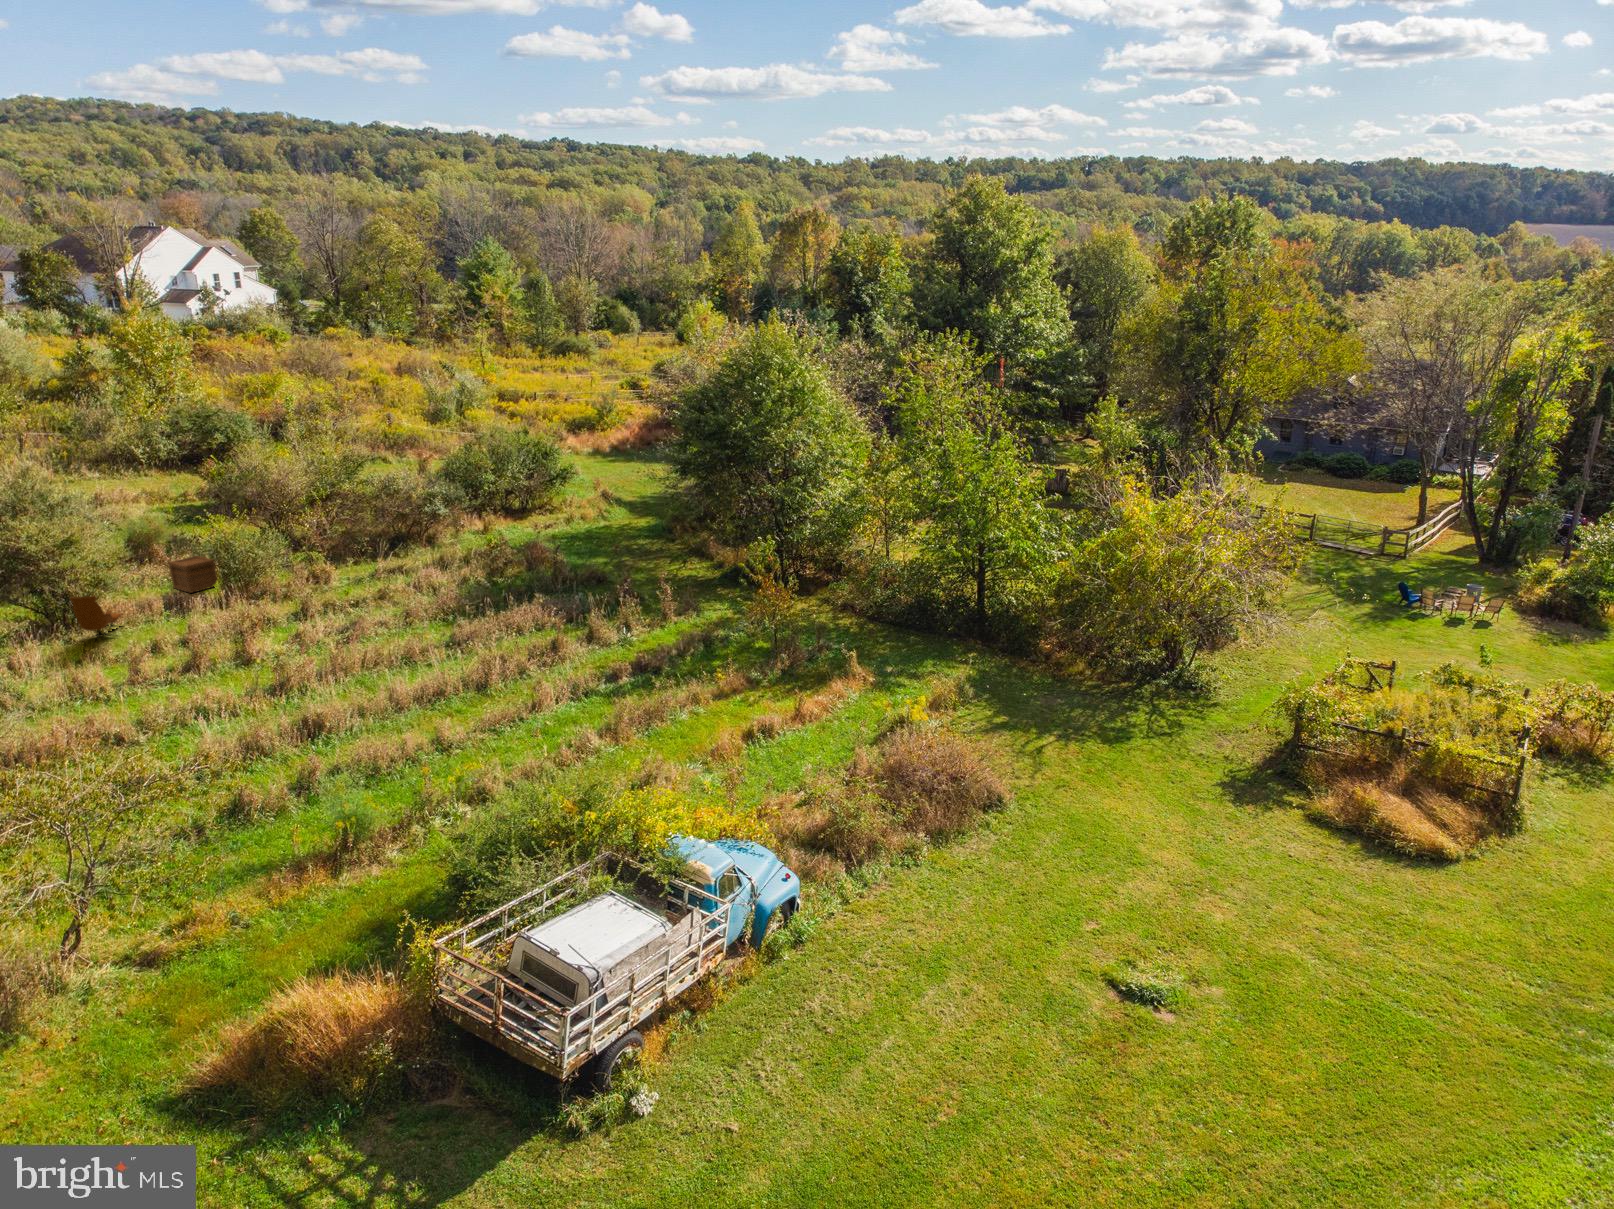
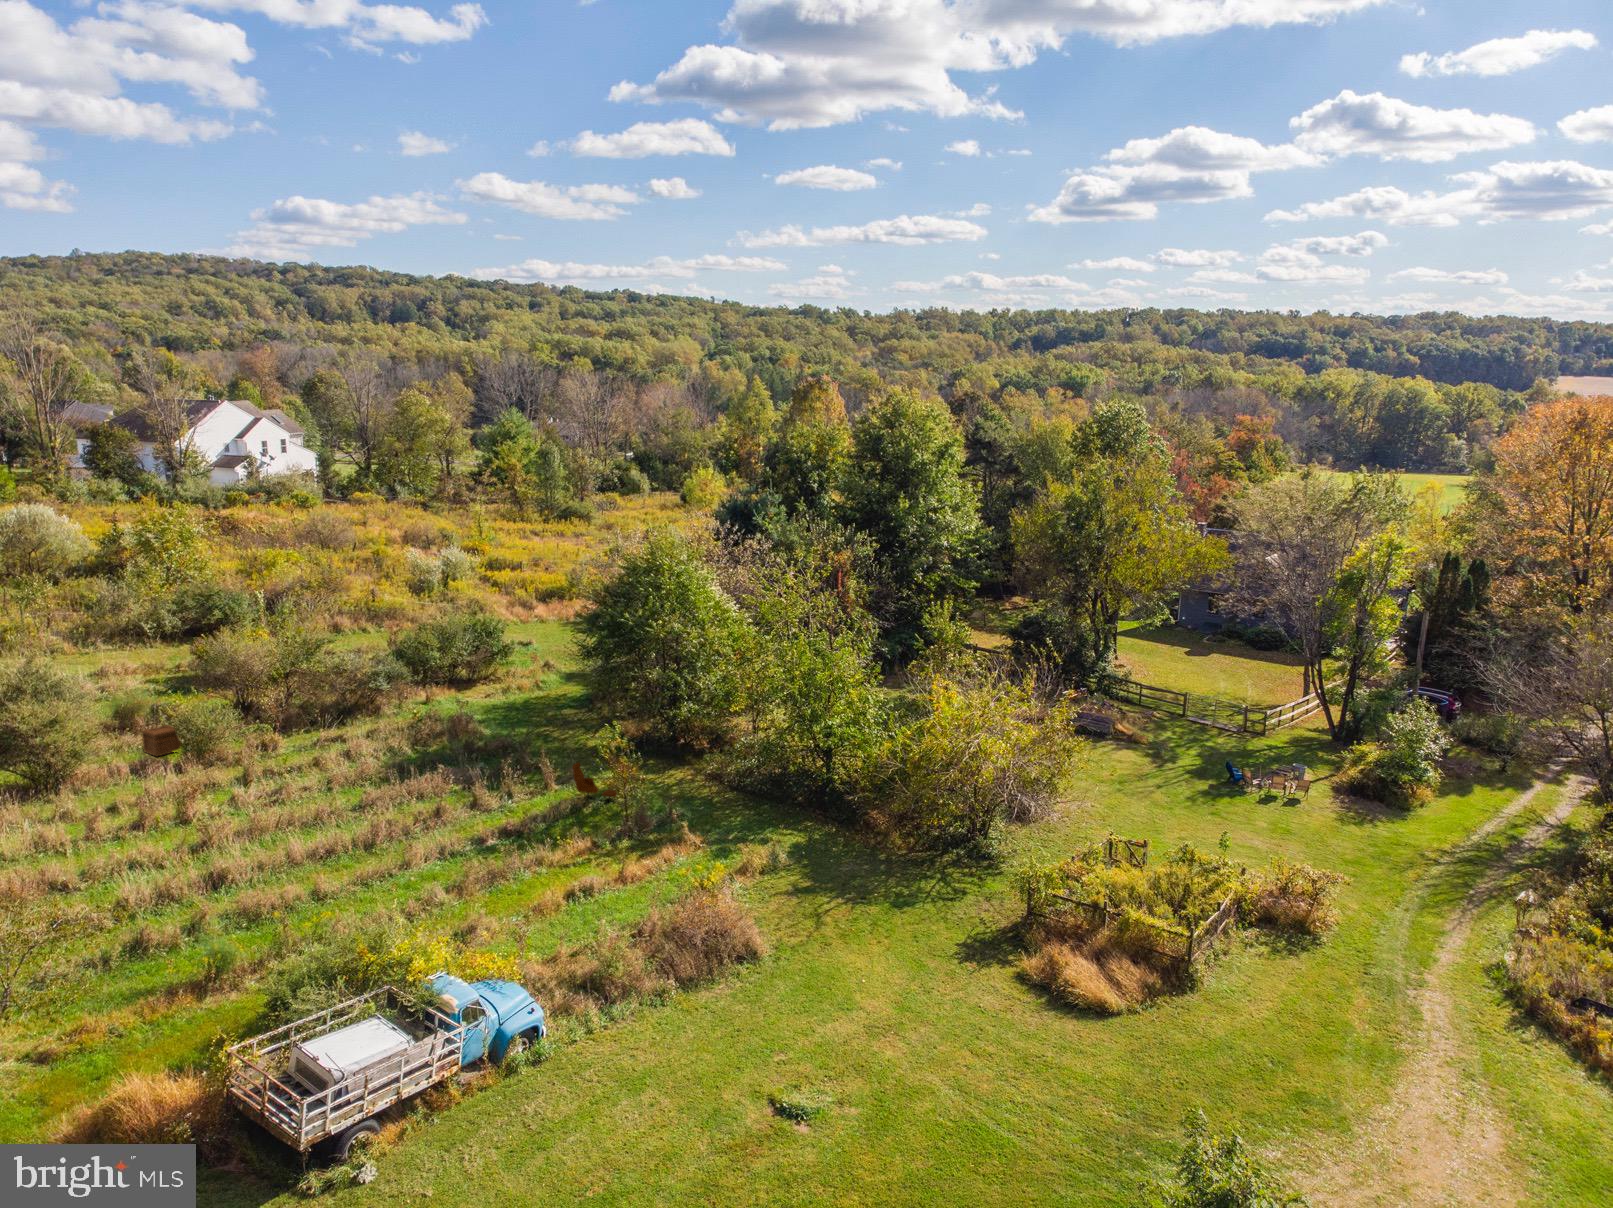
lounge chair: present [70,596,122,639] -> present [572,762,617,801]

